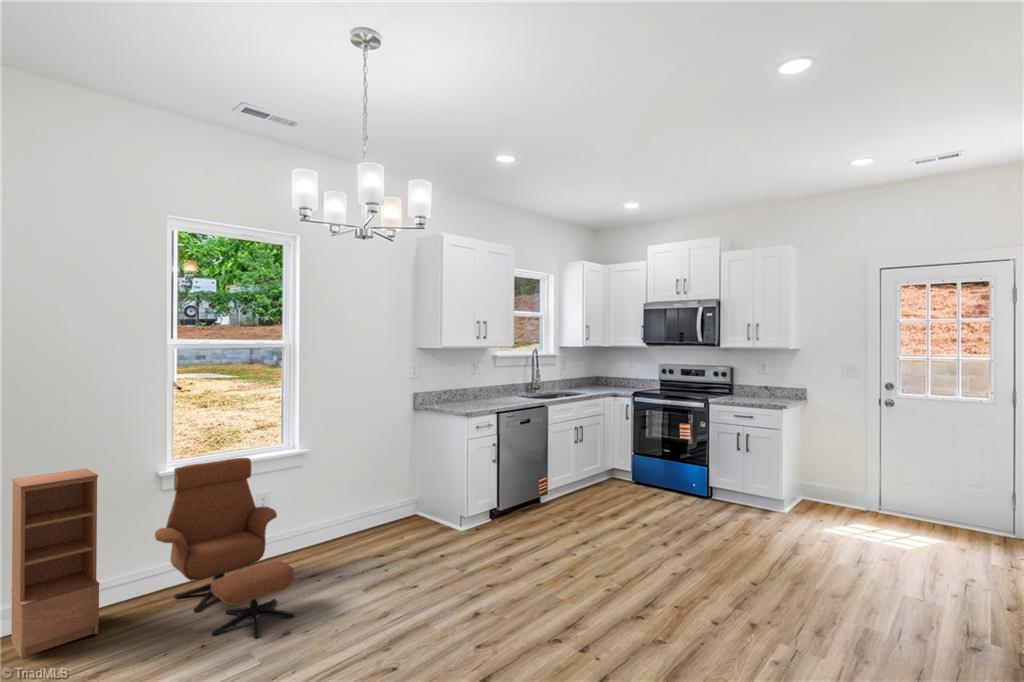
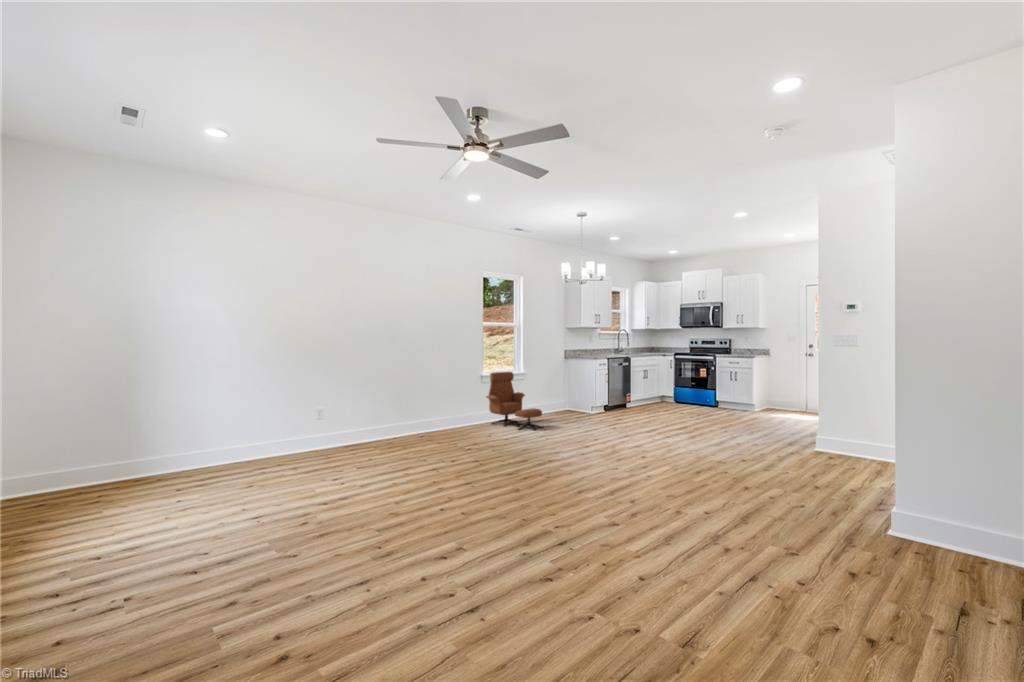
bookcase: present [11,469,99,659] -> none [448,371,477,432]

